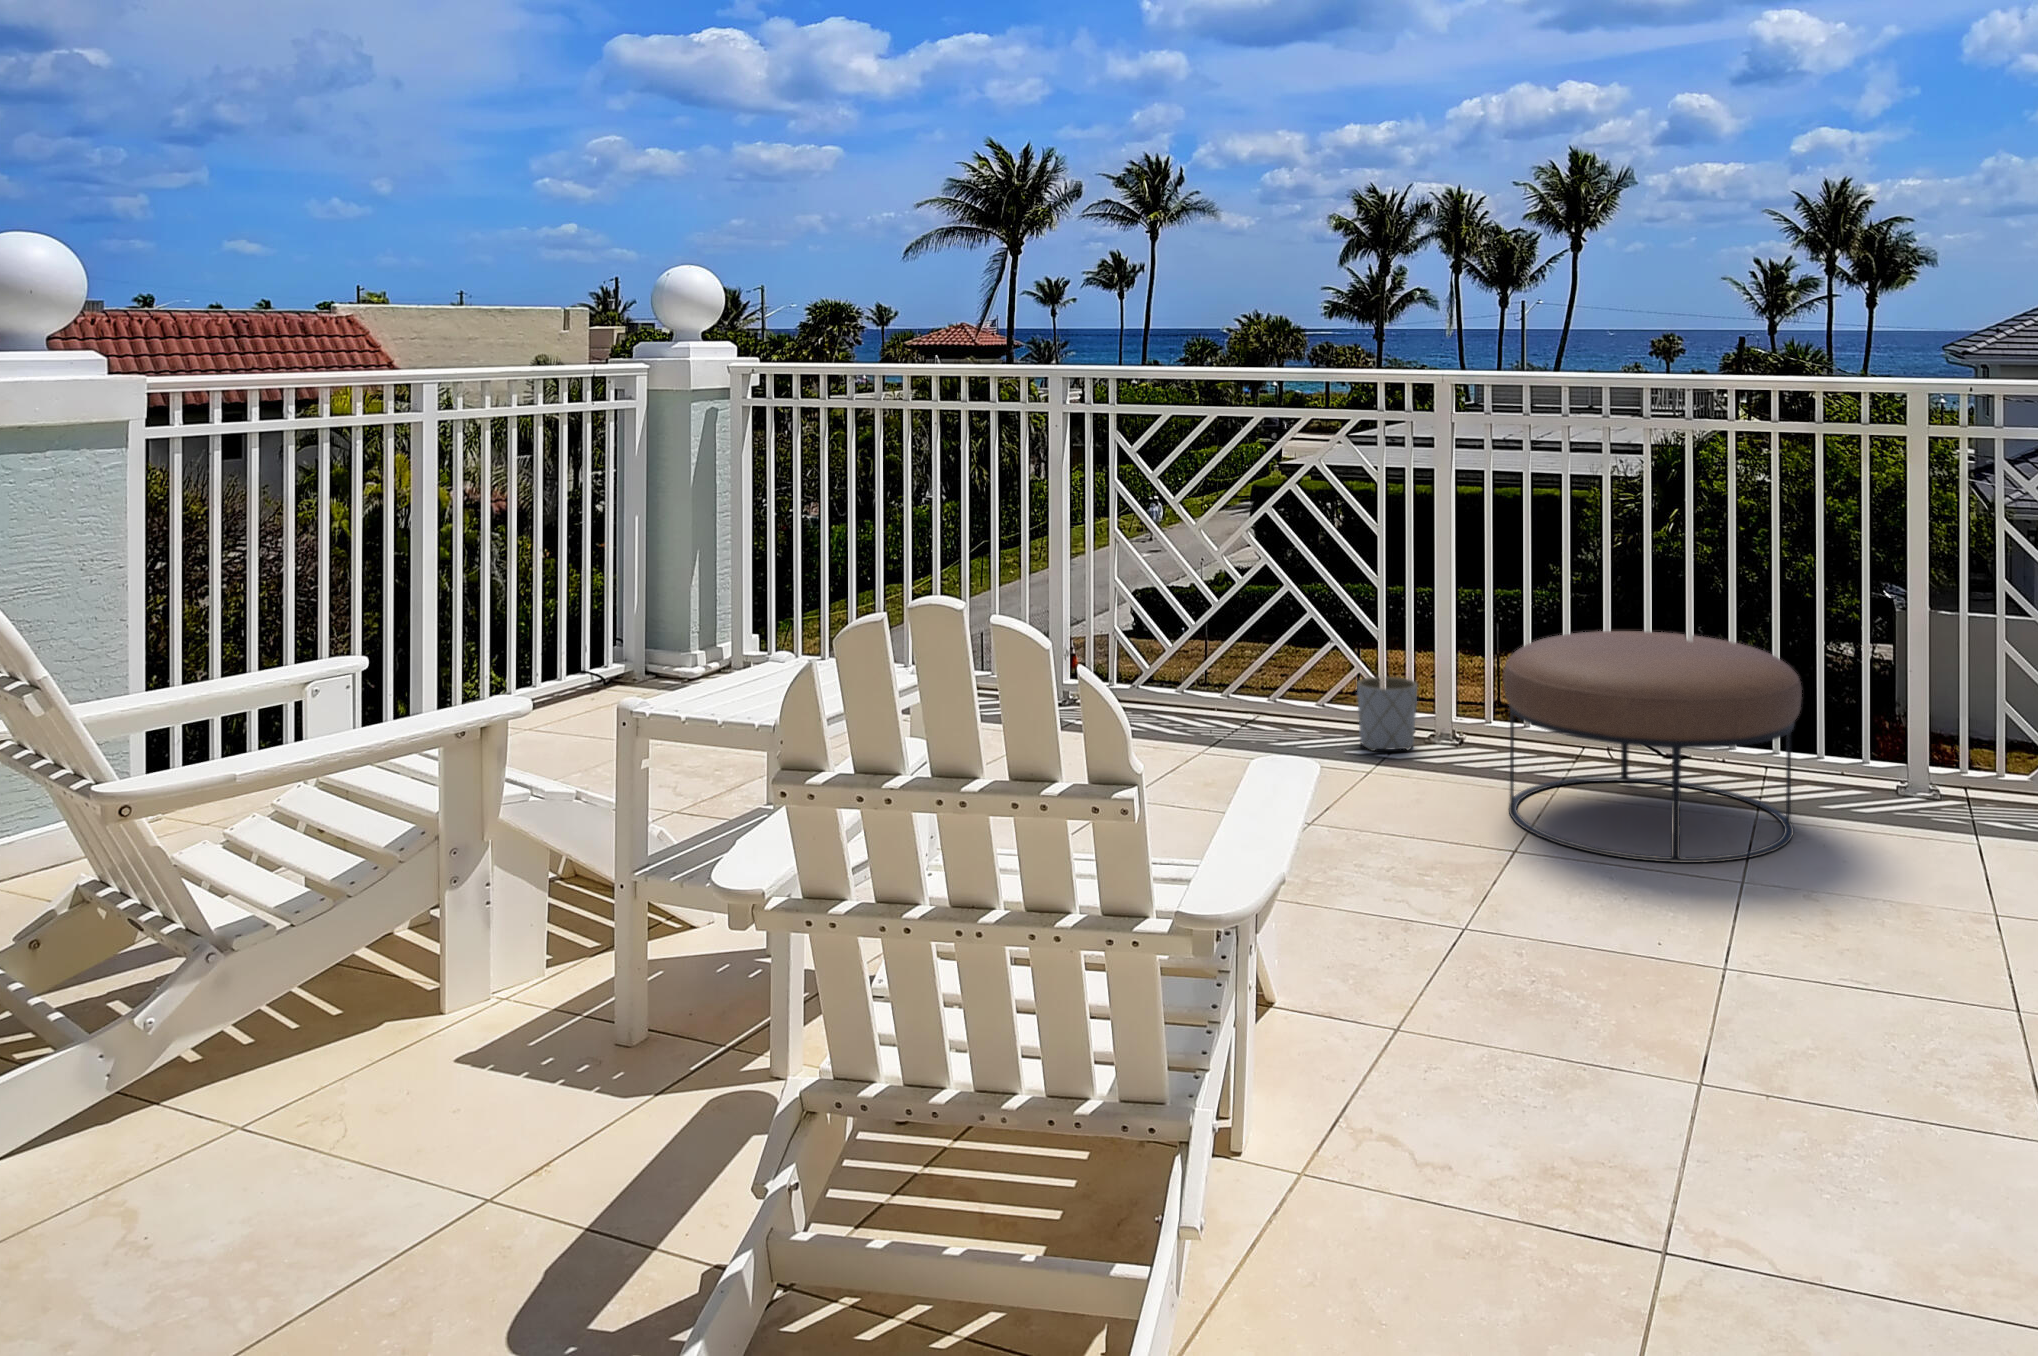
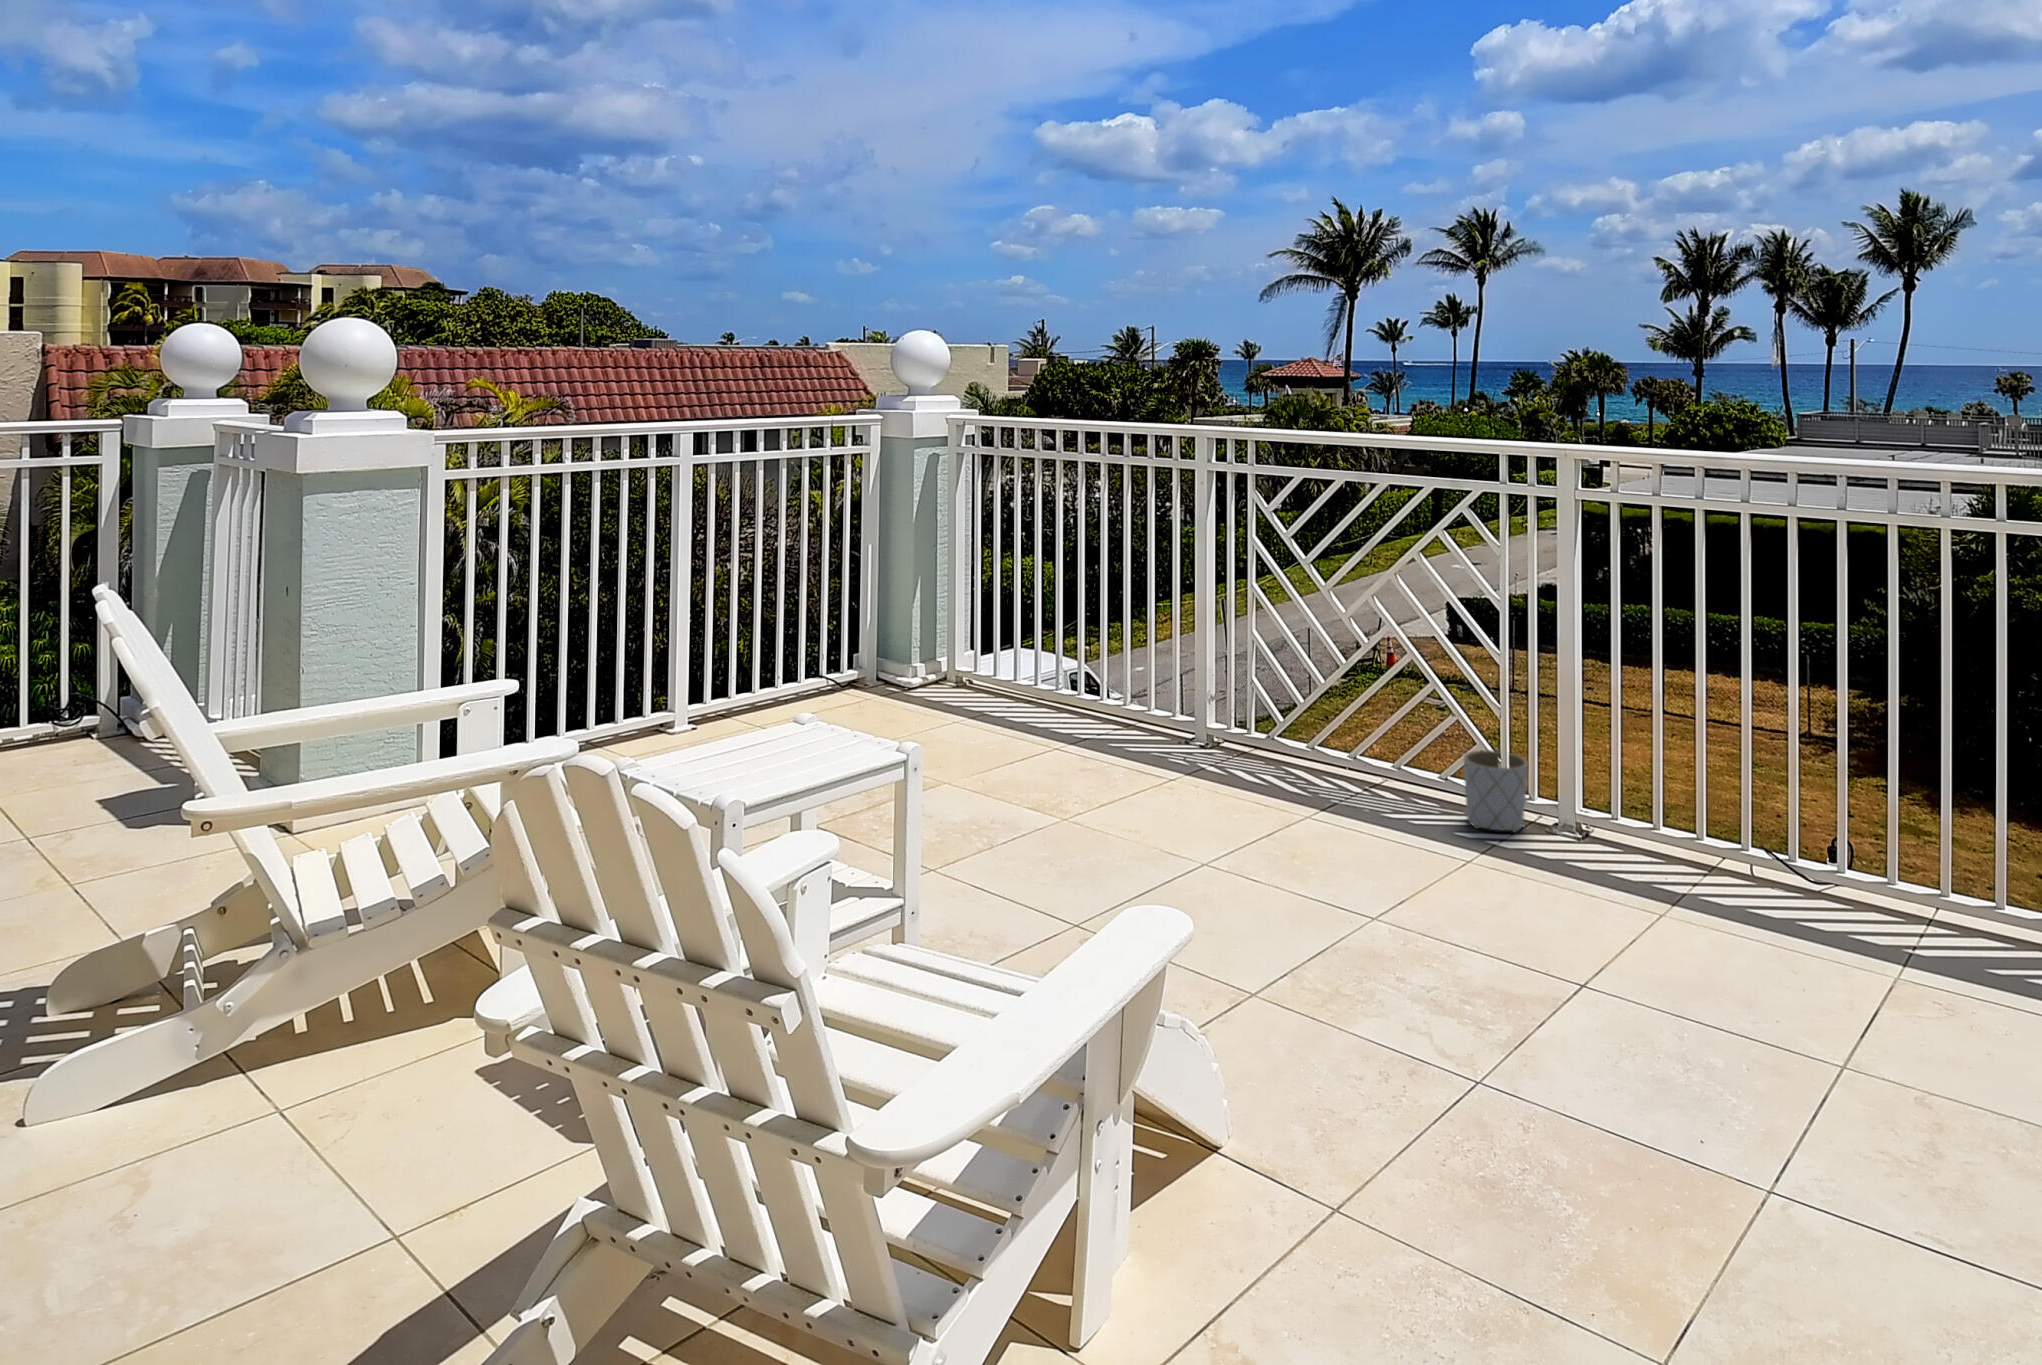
ottoman: present [1503,631,1802,863] -> none [1584,738,1951,1046]

